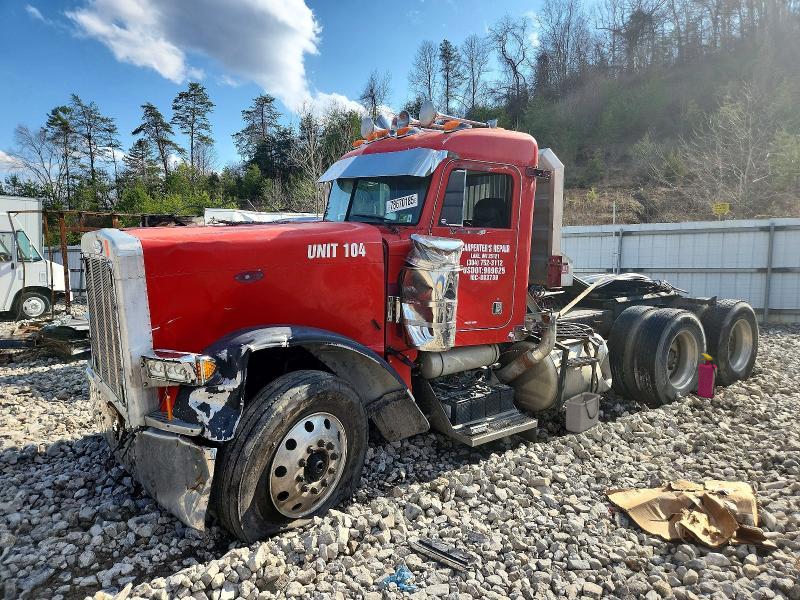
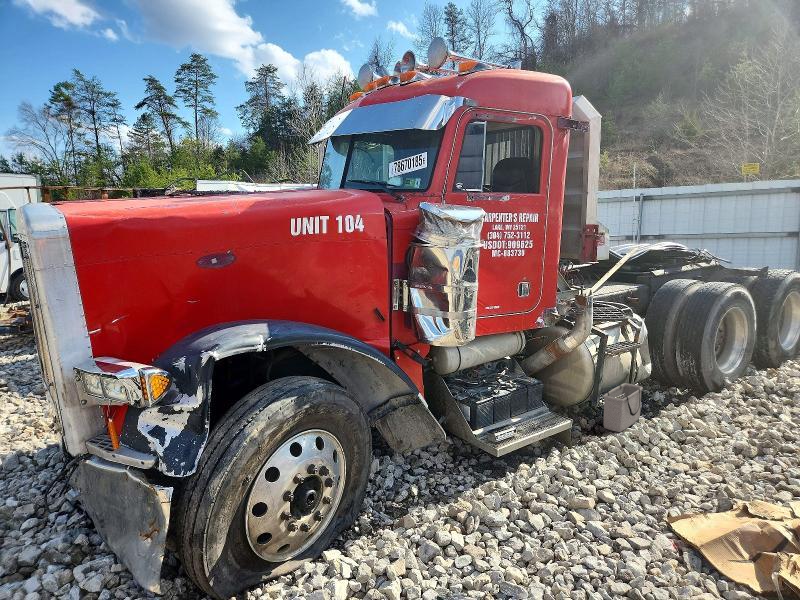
fire extinguisher: present [698,353,717,398] -> none [747,334,772,384]

